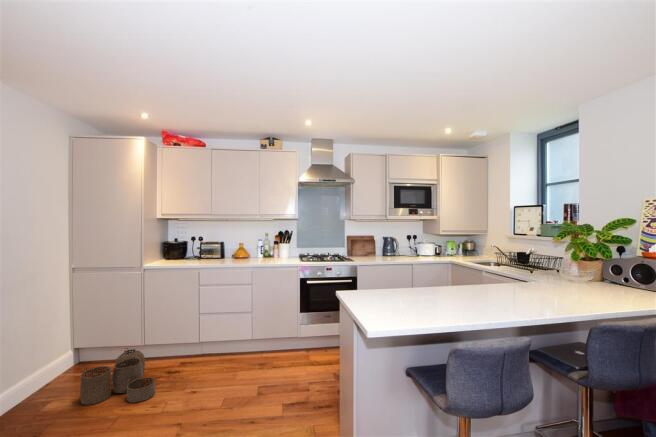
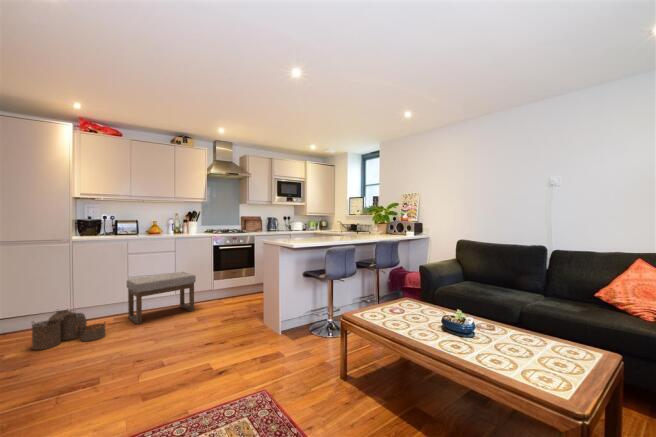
ottoman: none [194,311,270,382] -> present [127,272,196,324]

